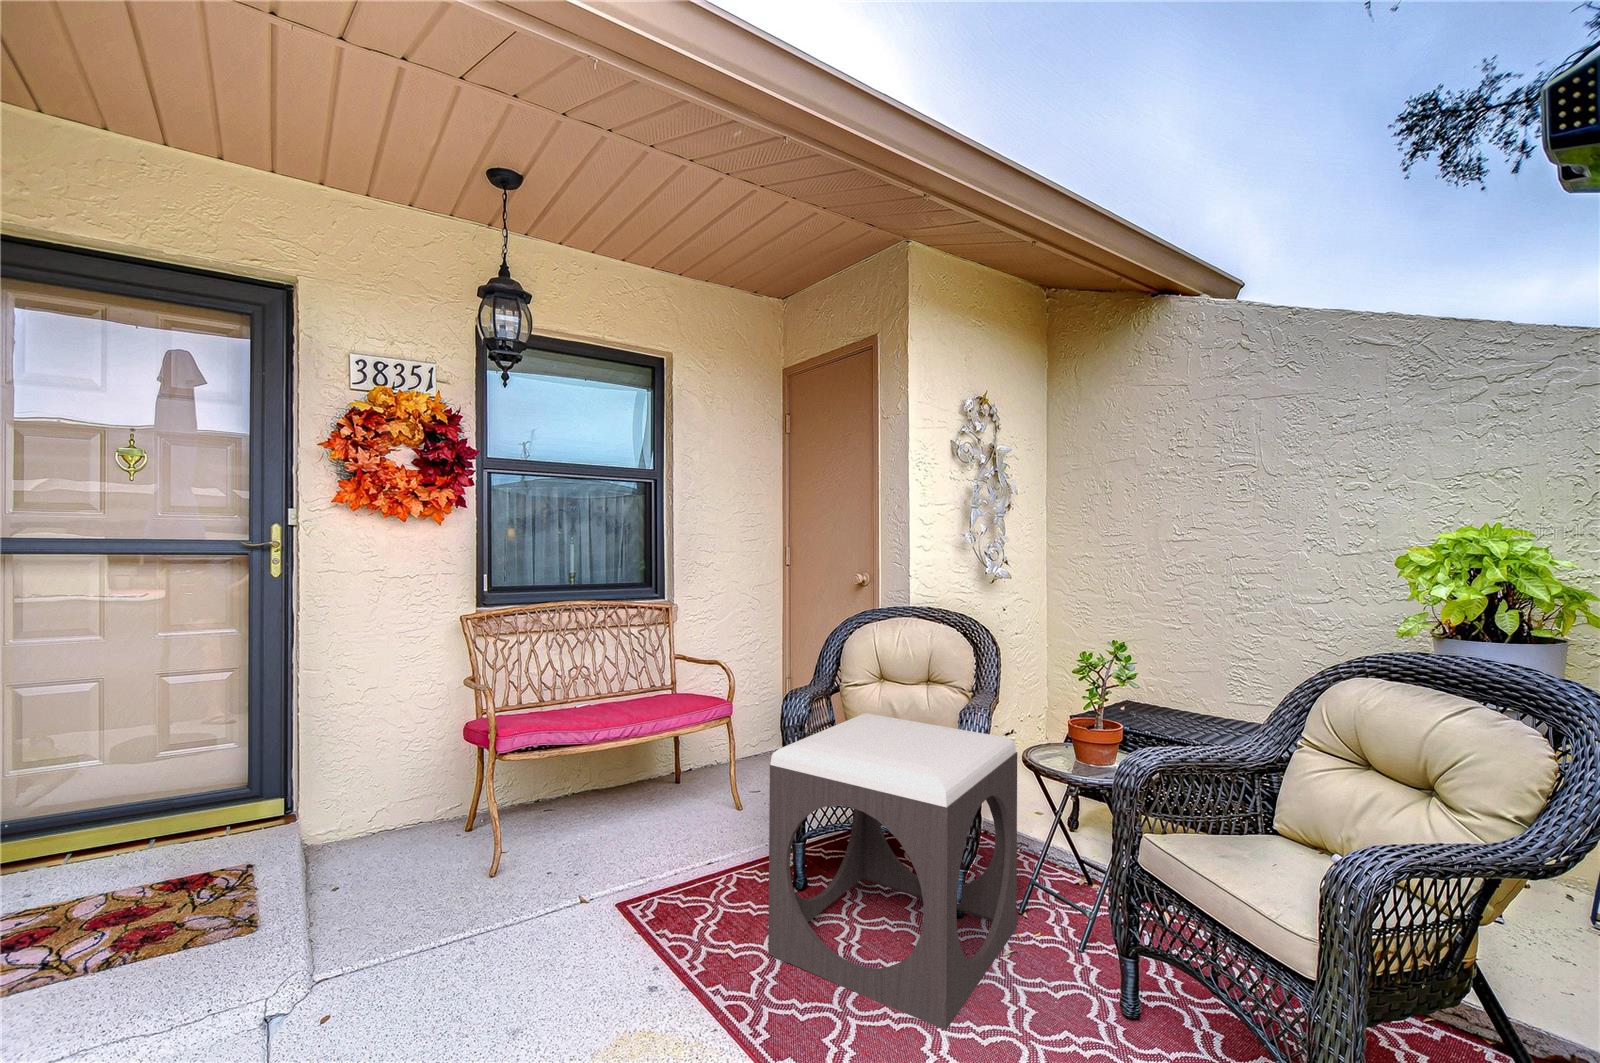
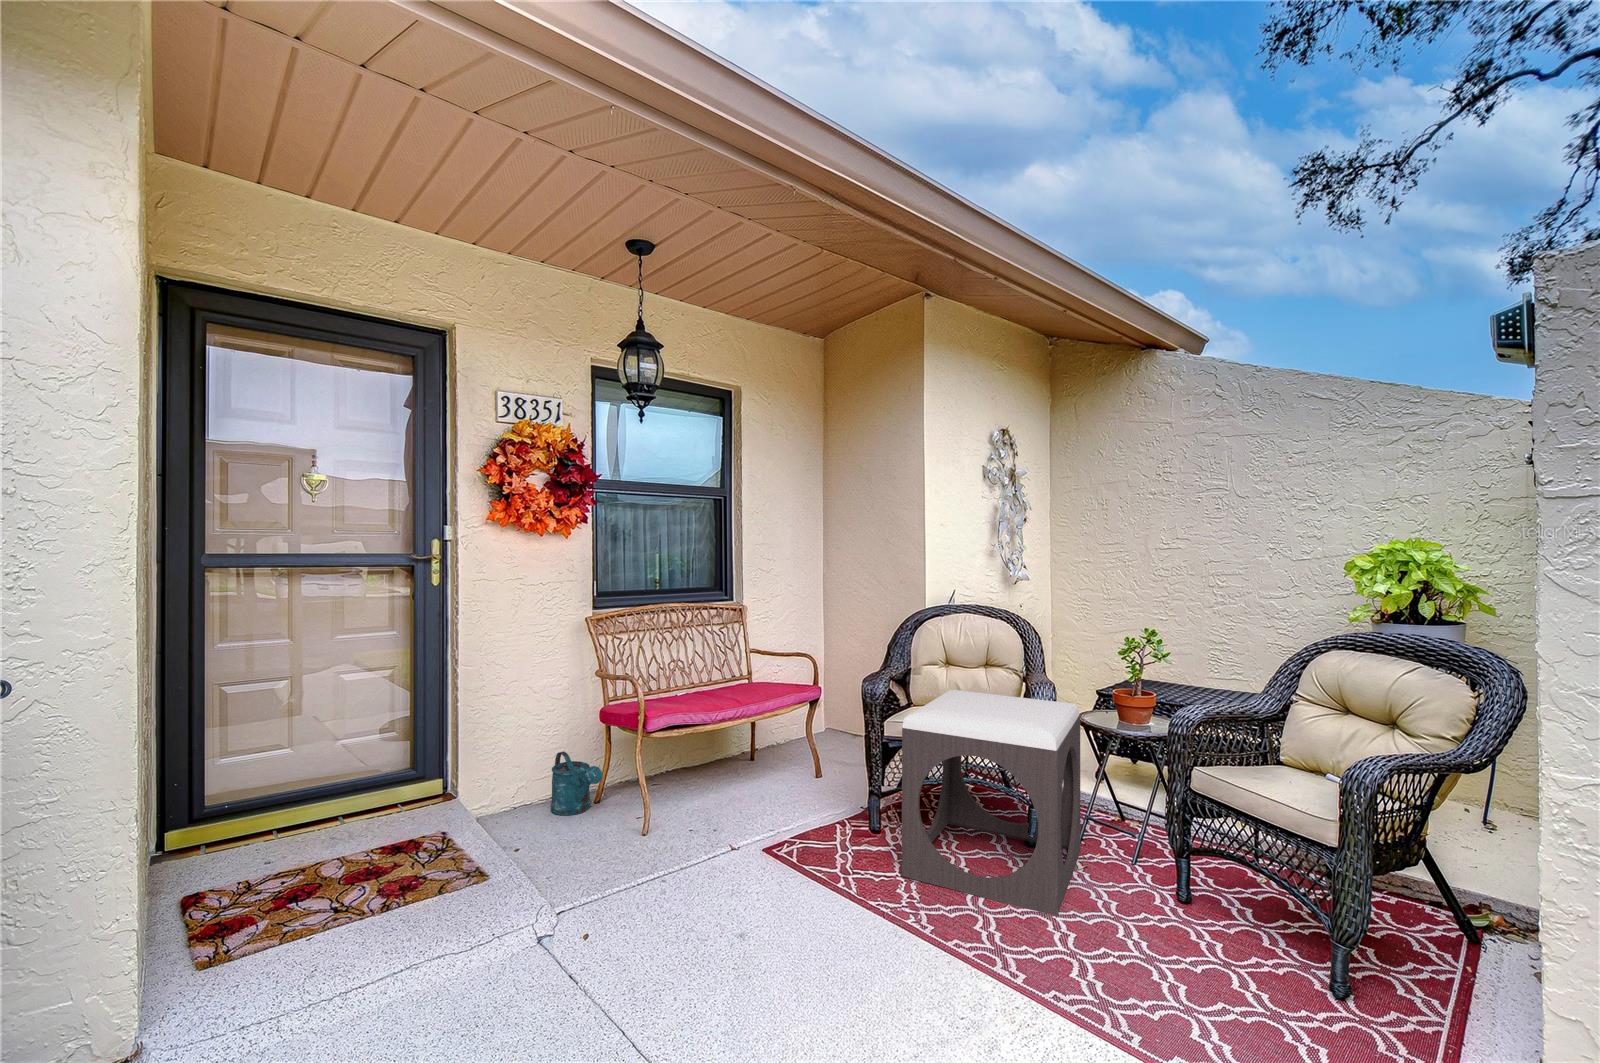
watering can: none [409,771,458,848] -> present [551,752,602,815]

